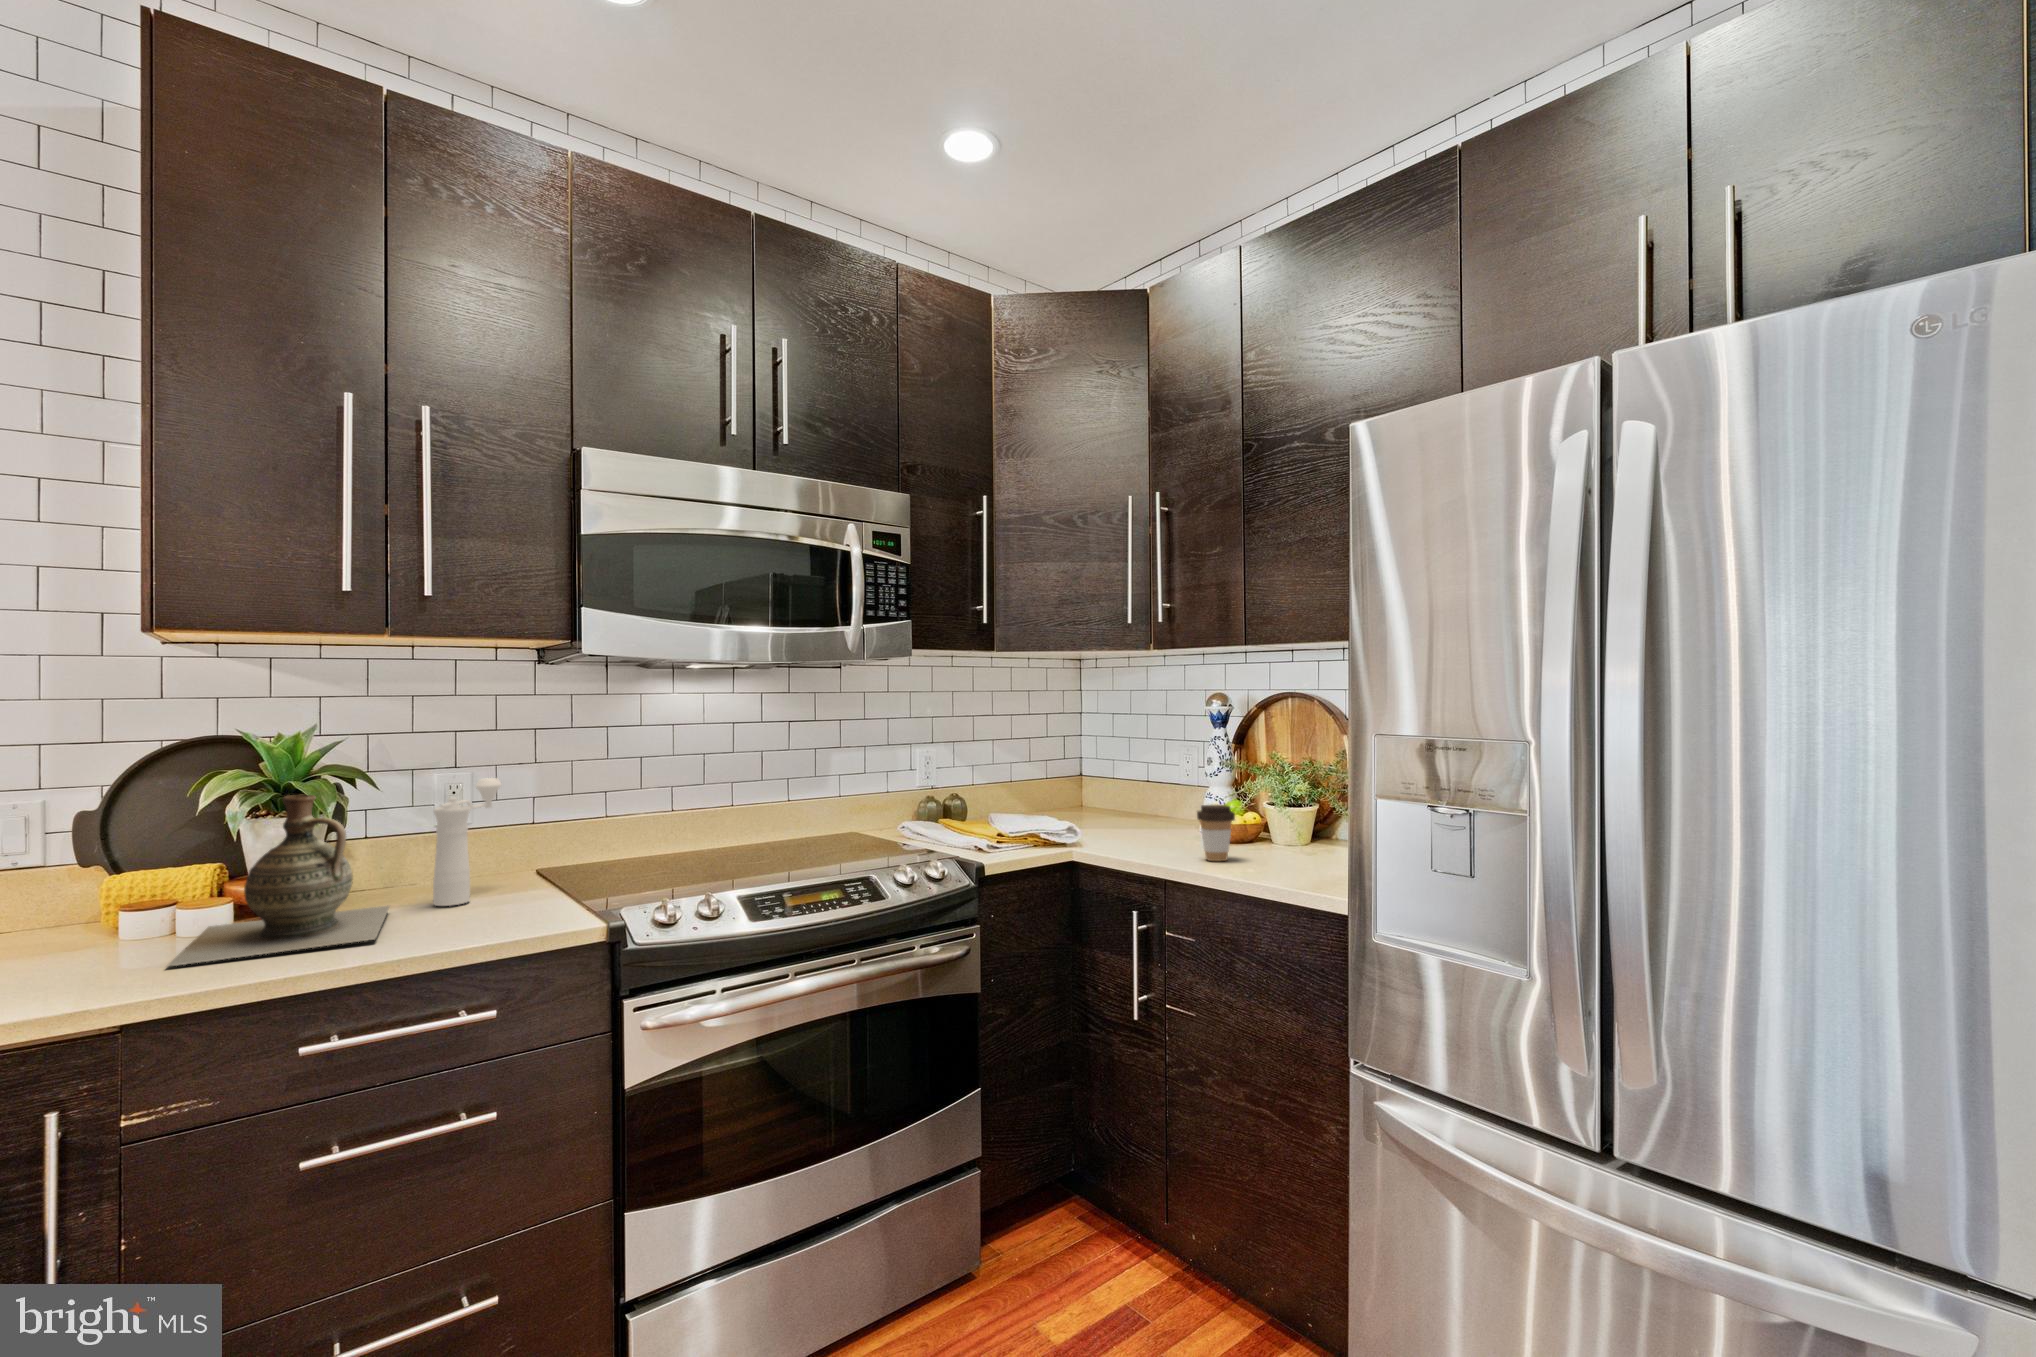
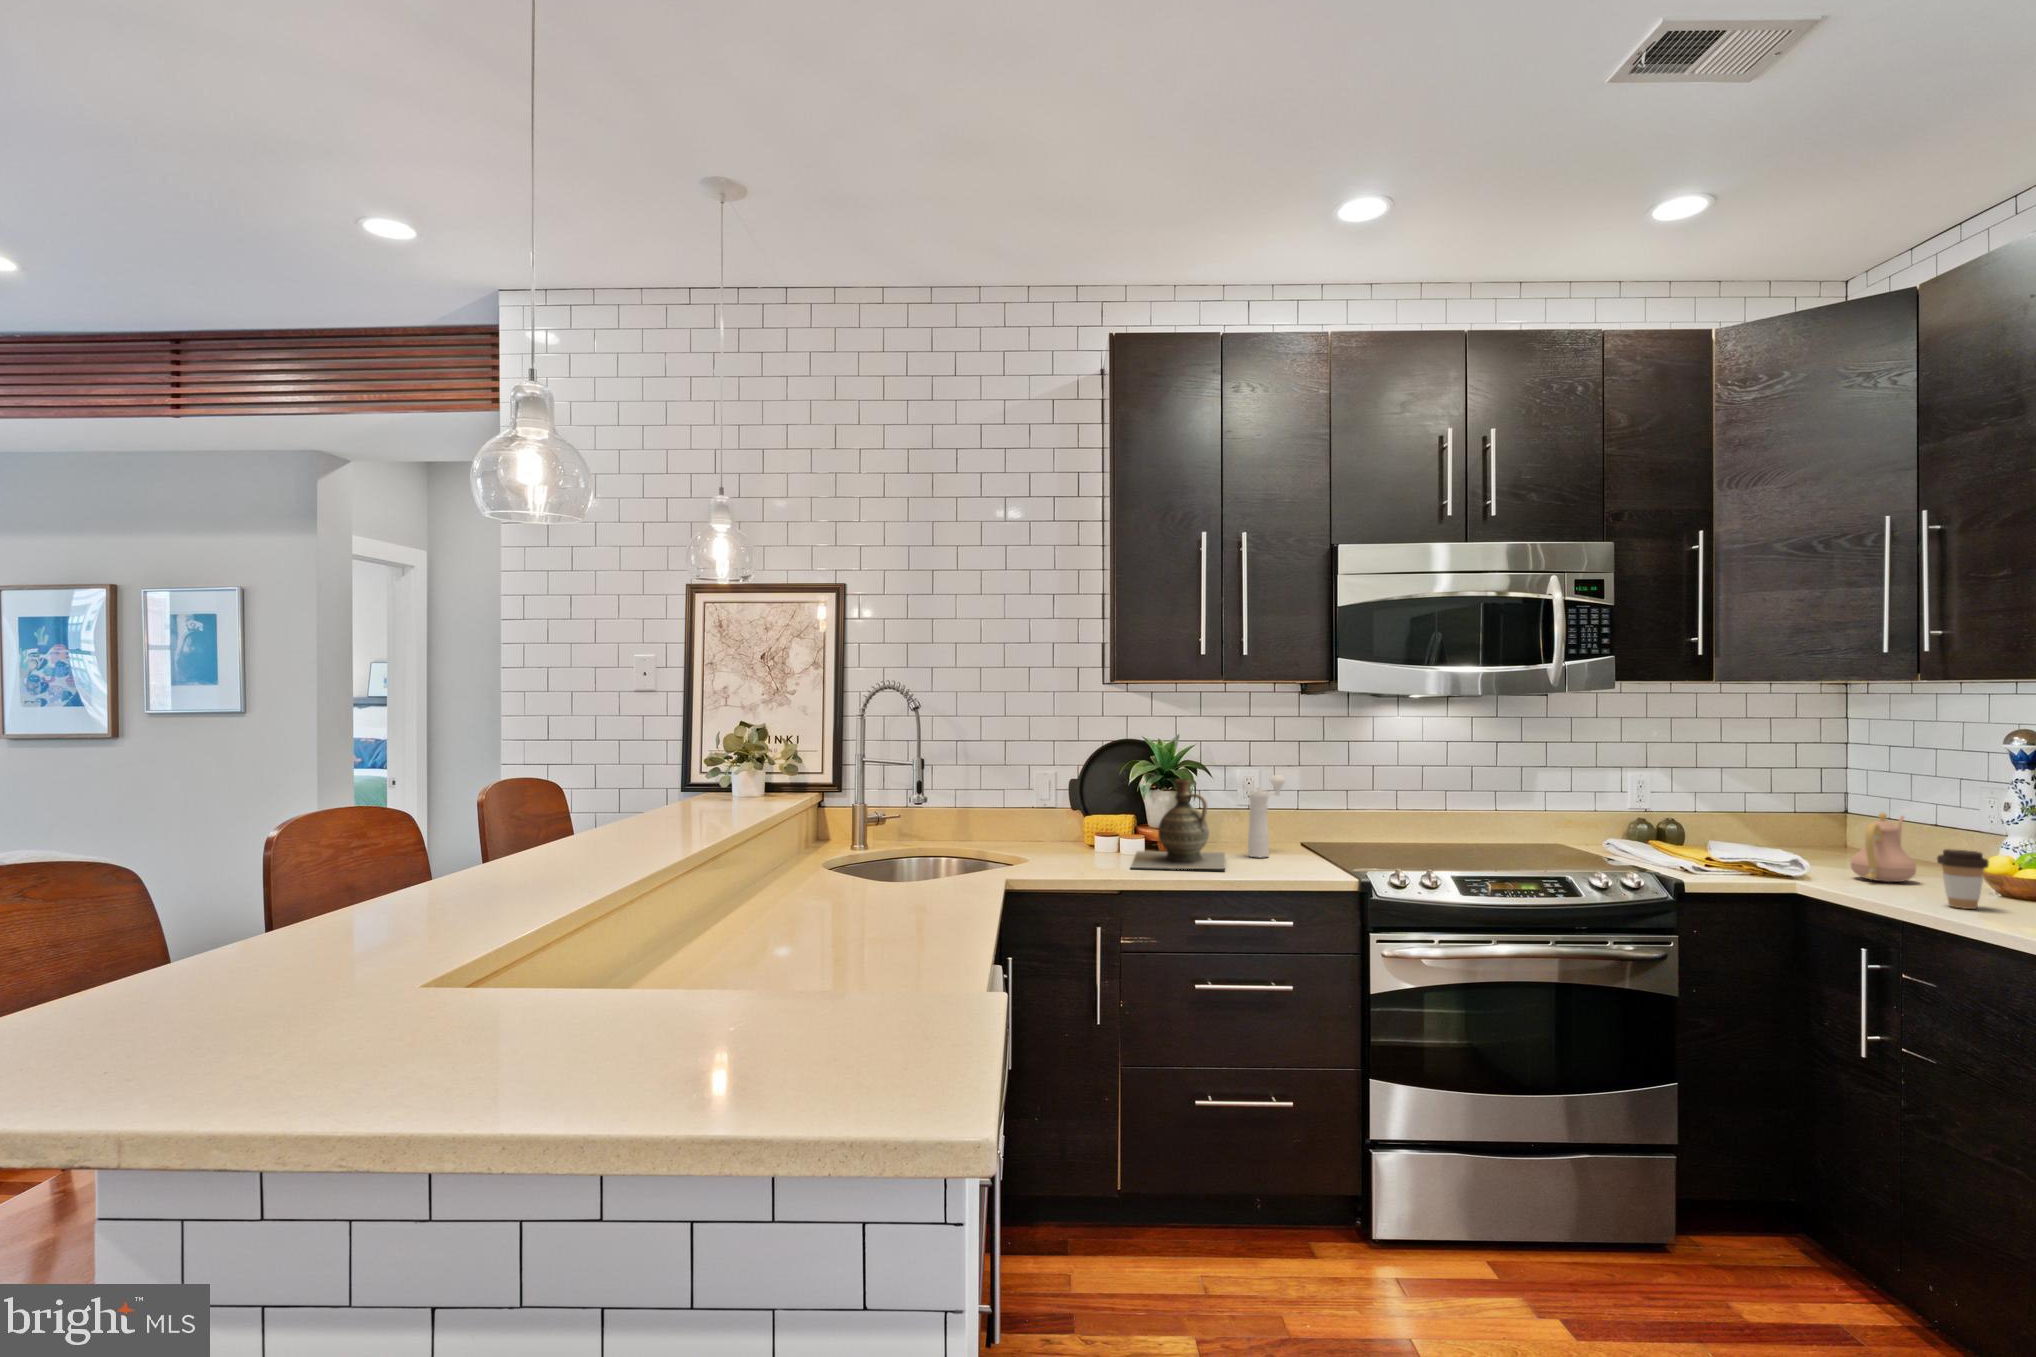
teapot: none [1107,775,1157,840] -> present [1850,813,1916,882]

